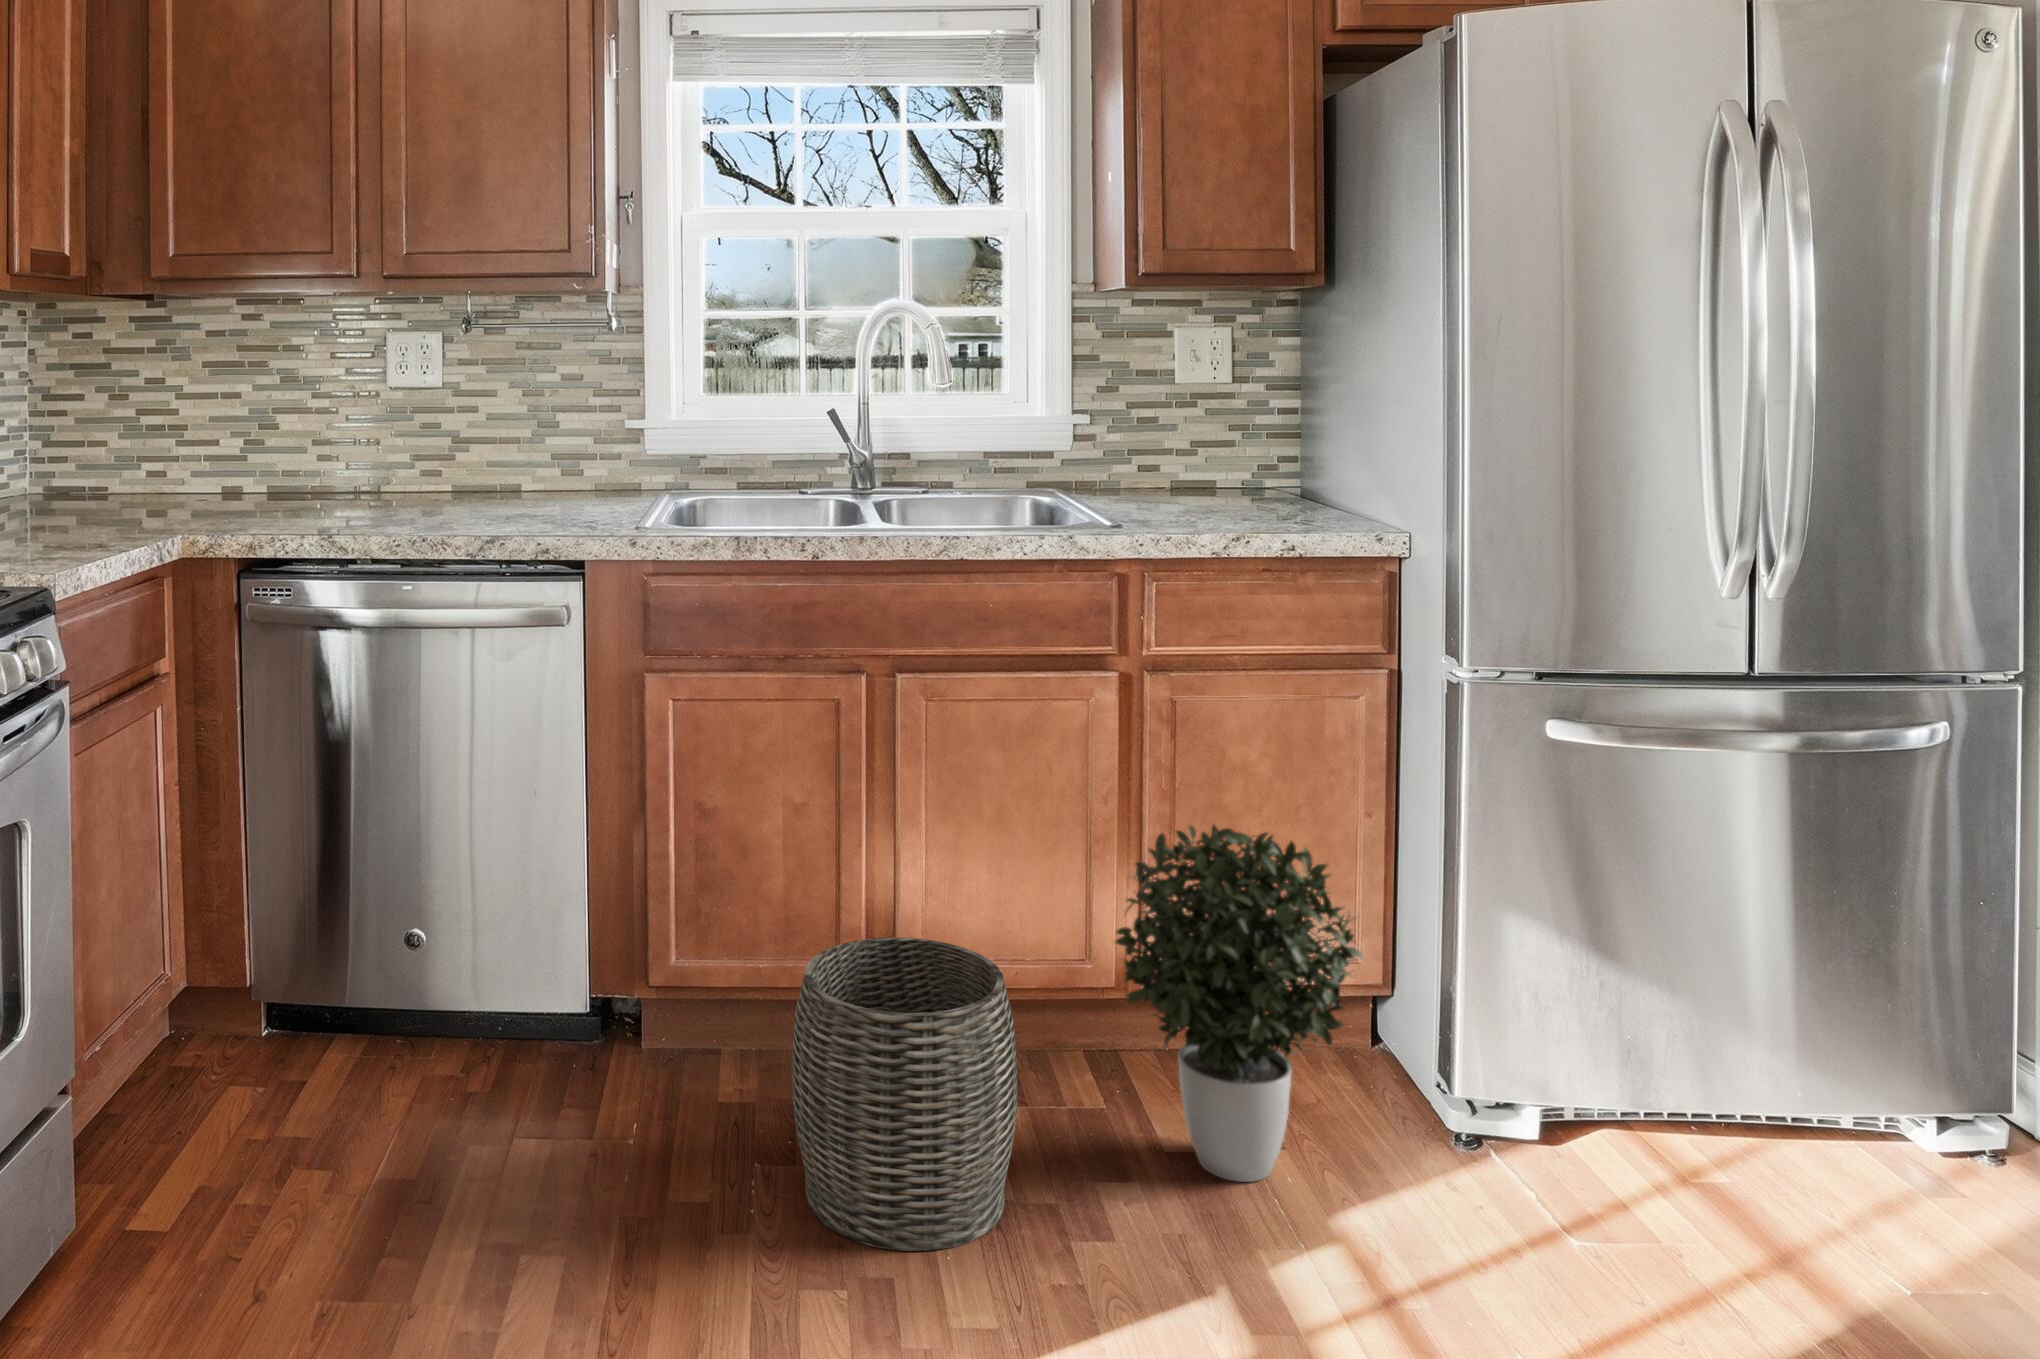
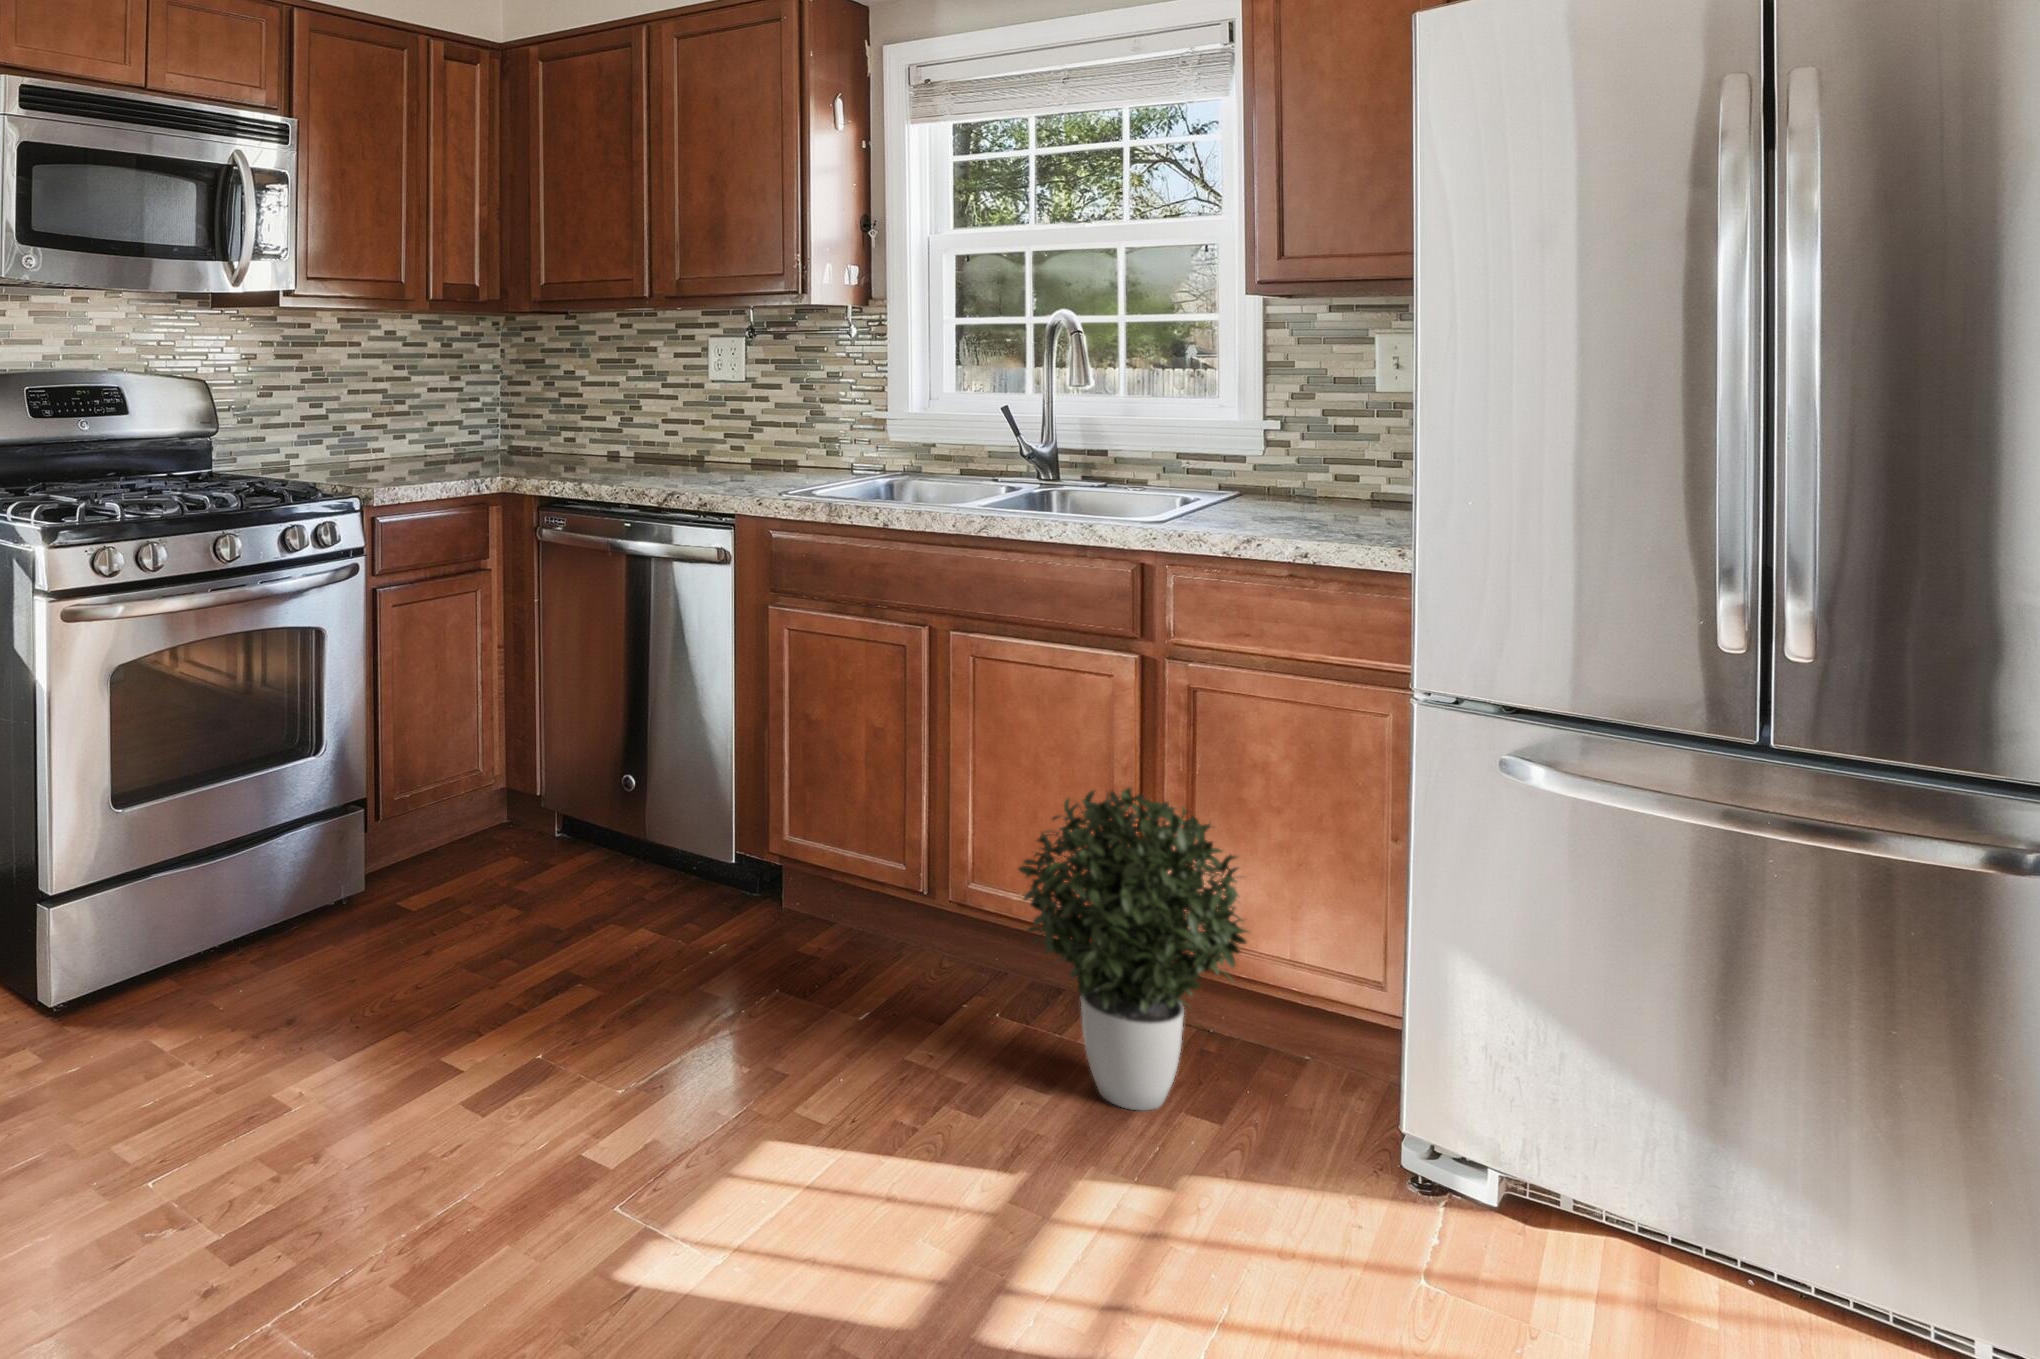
woven basket: present [792,937,1017,1251] -> none [748,826,925,1064]

